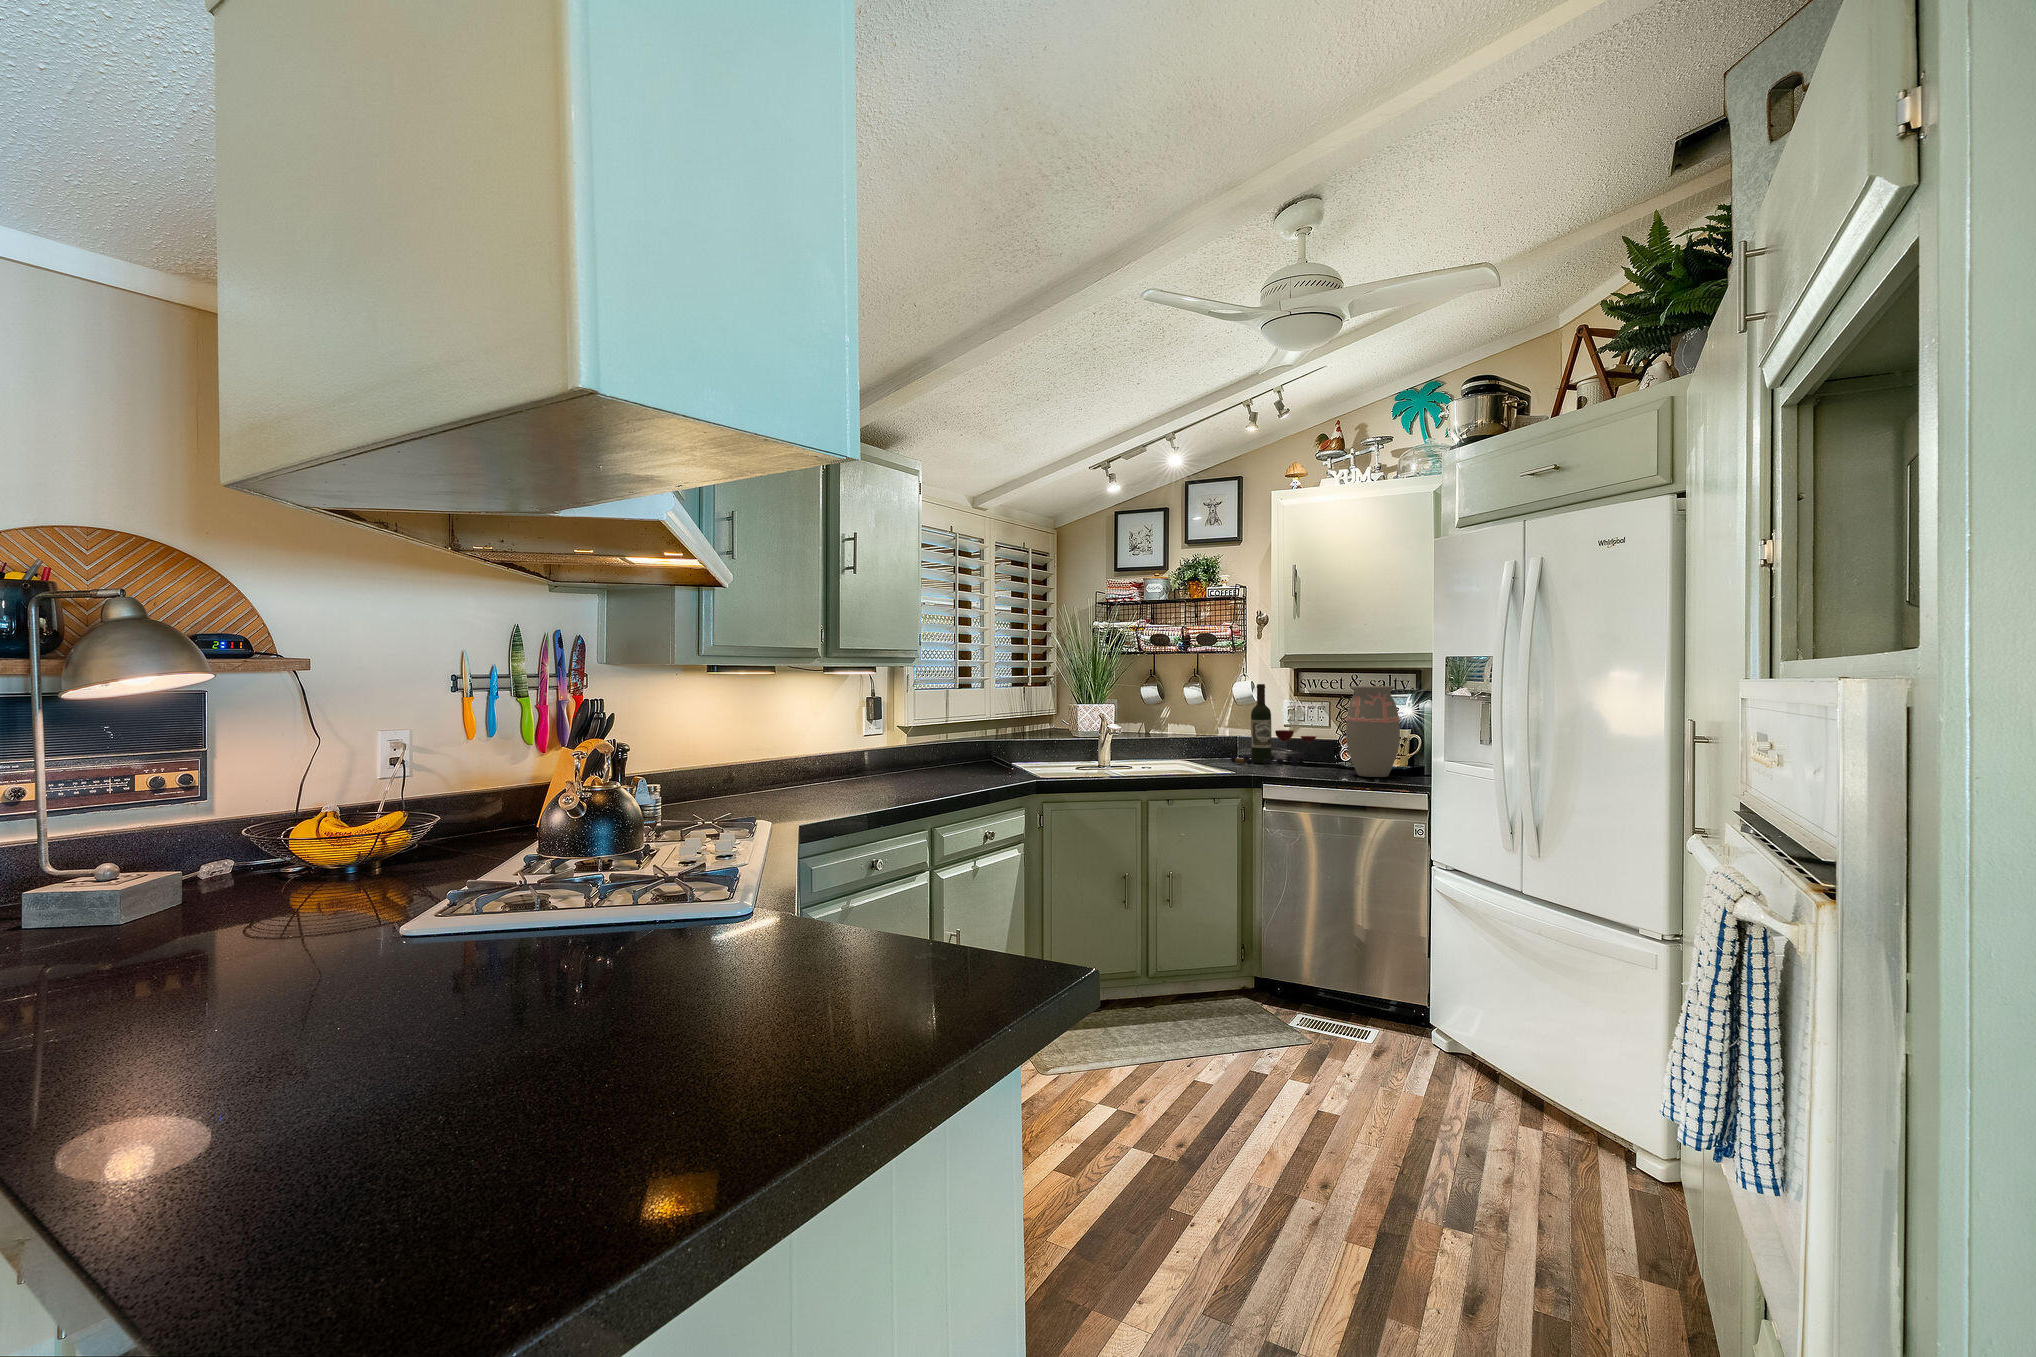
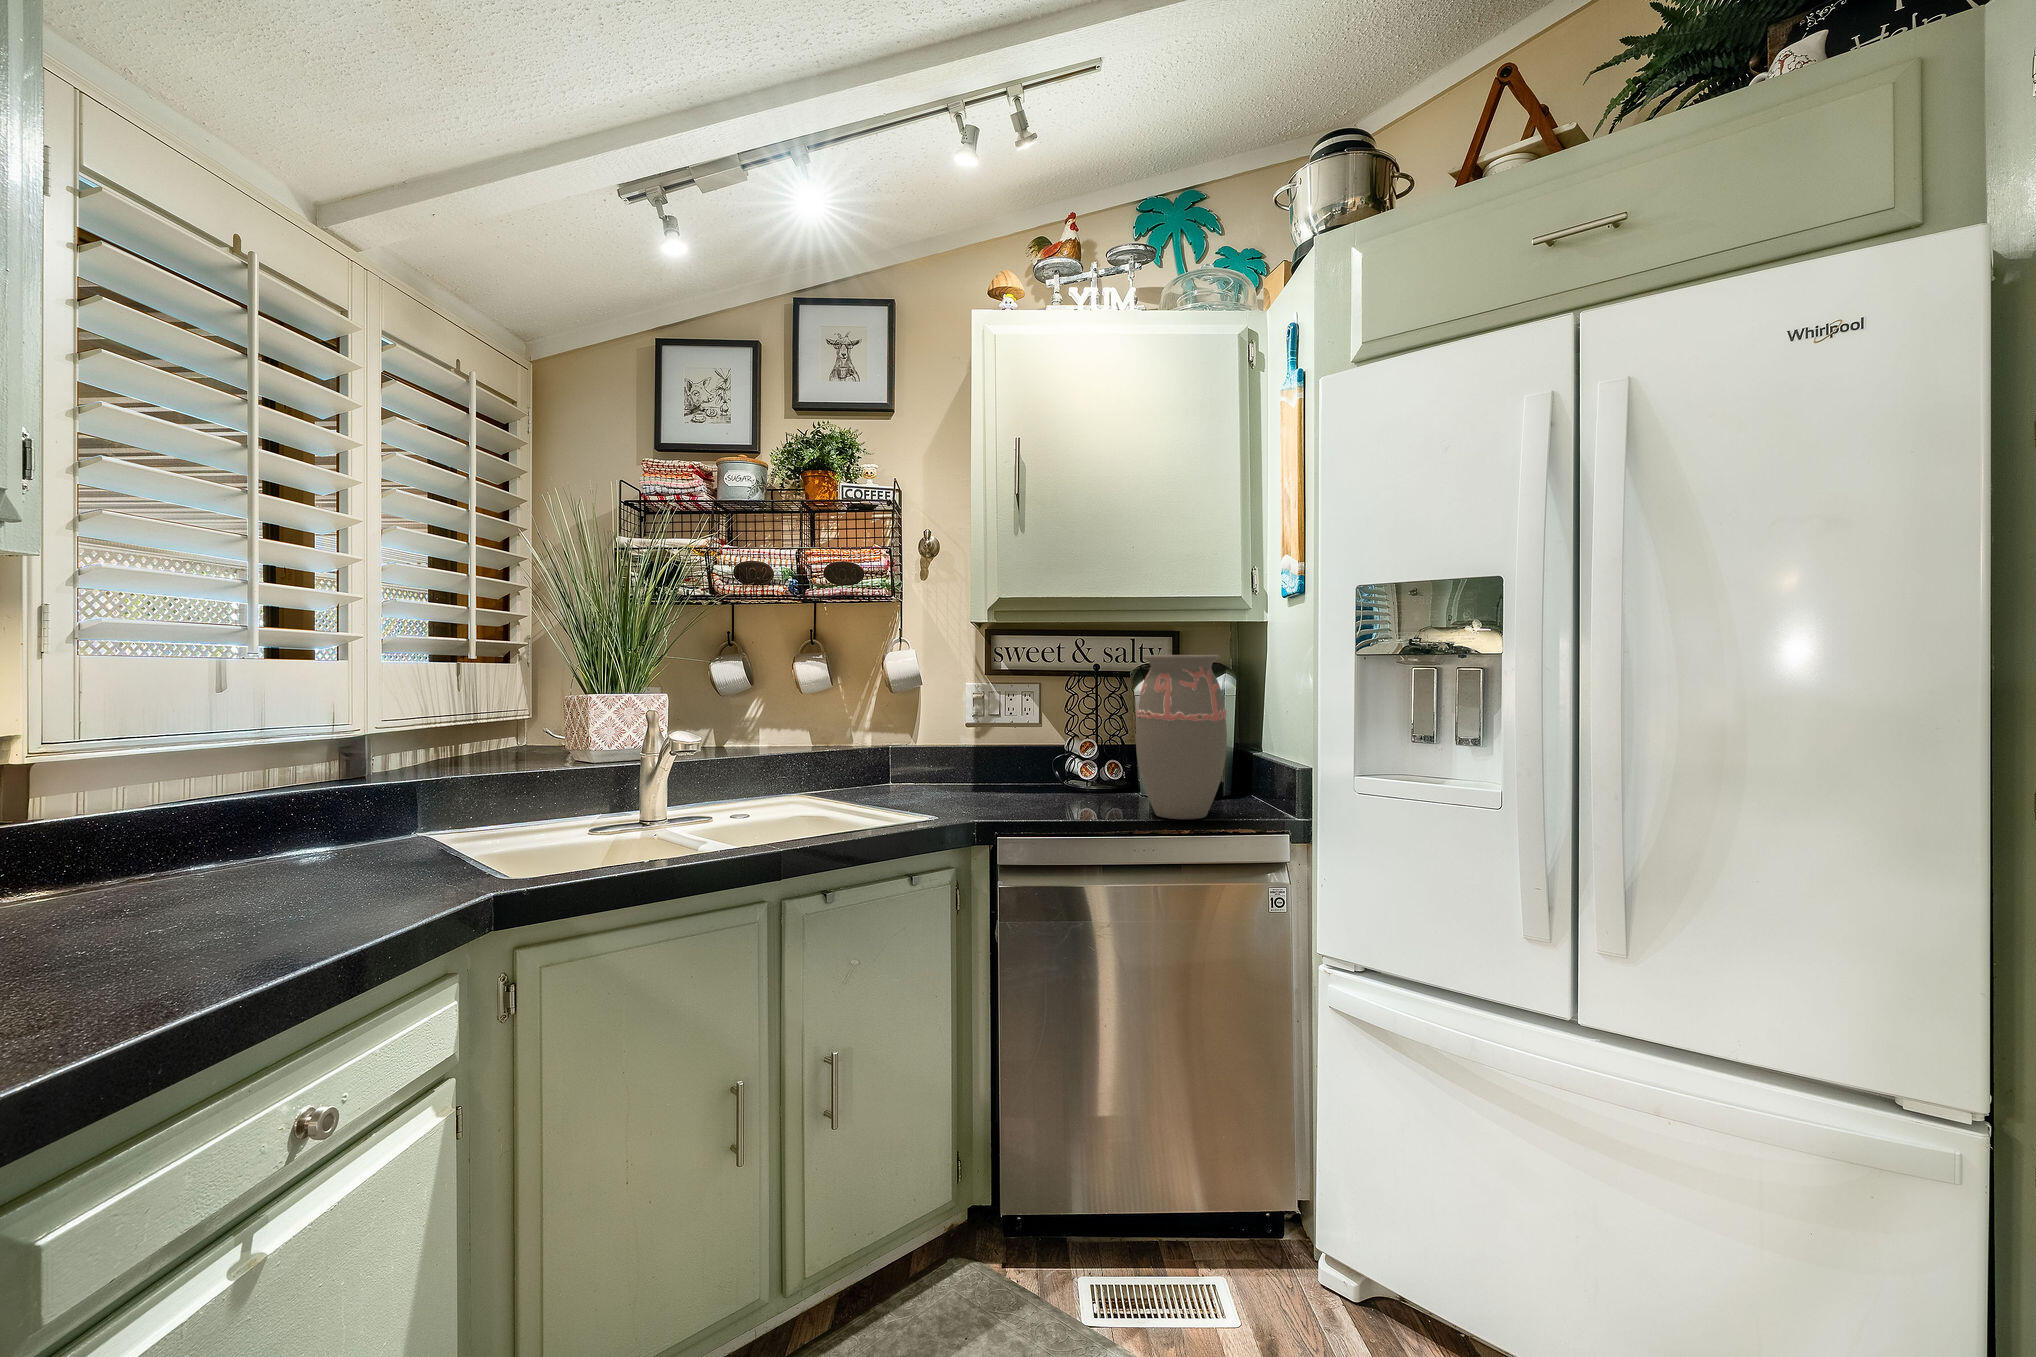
wine bottle: present [1231,684,1316,765] -> none [909,652,1060,803]

